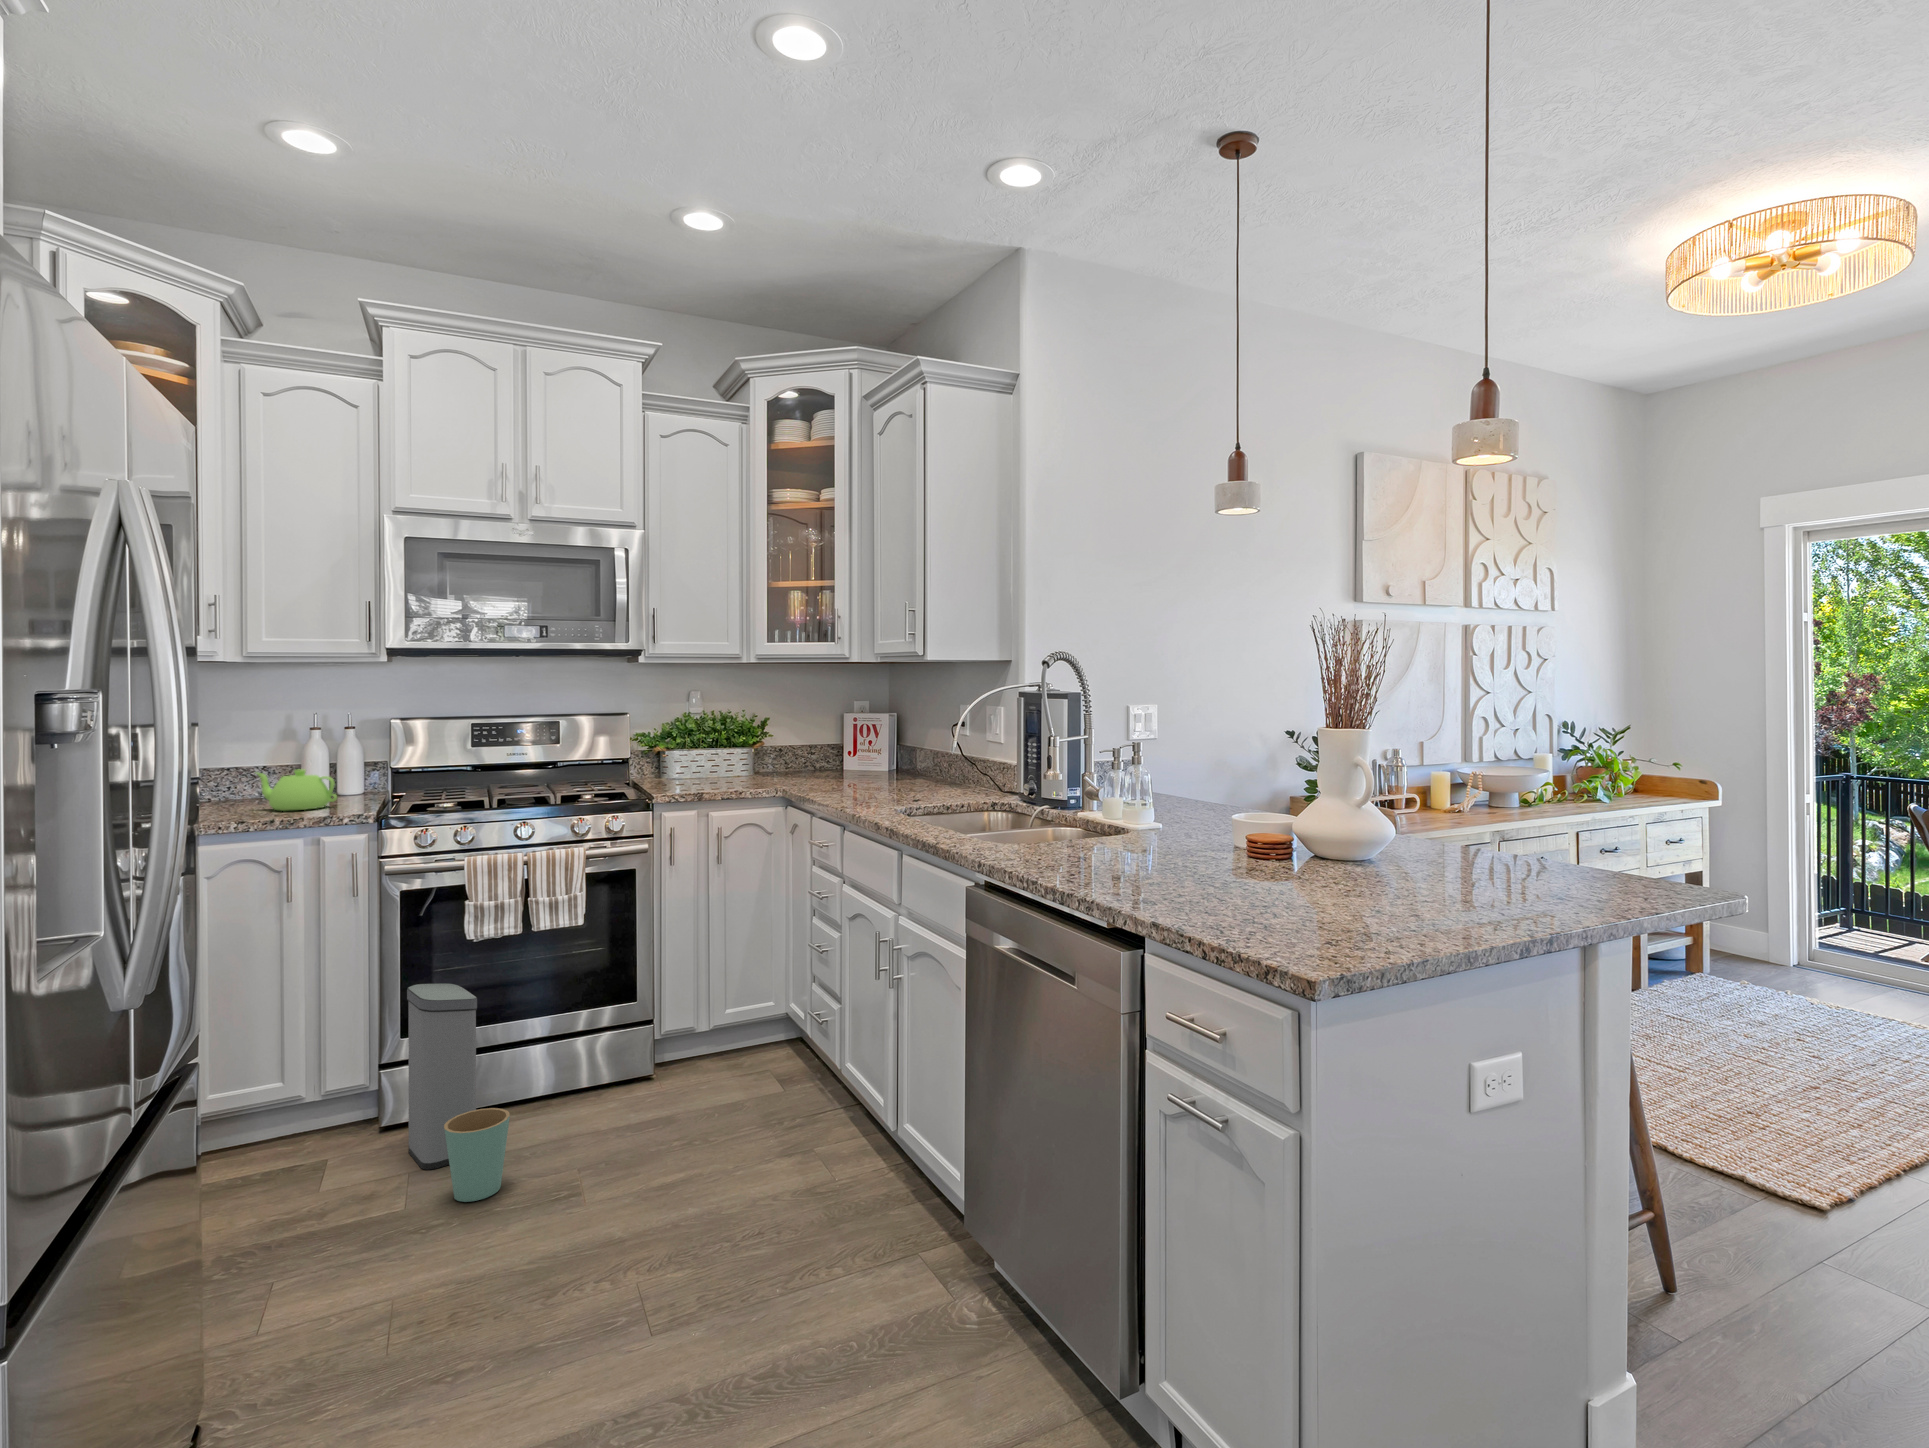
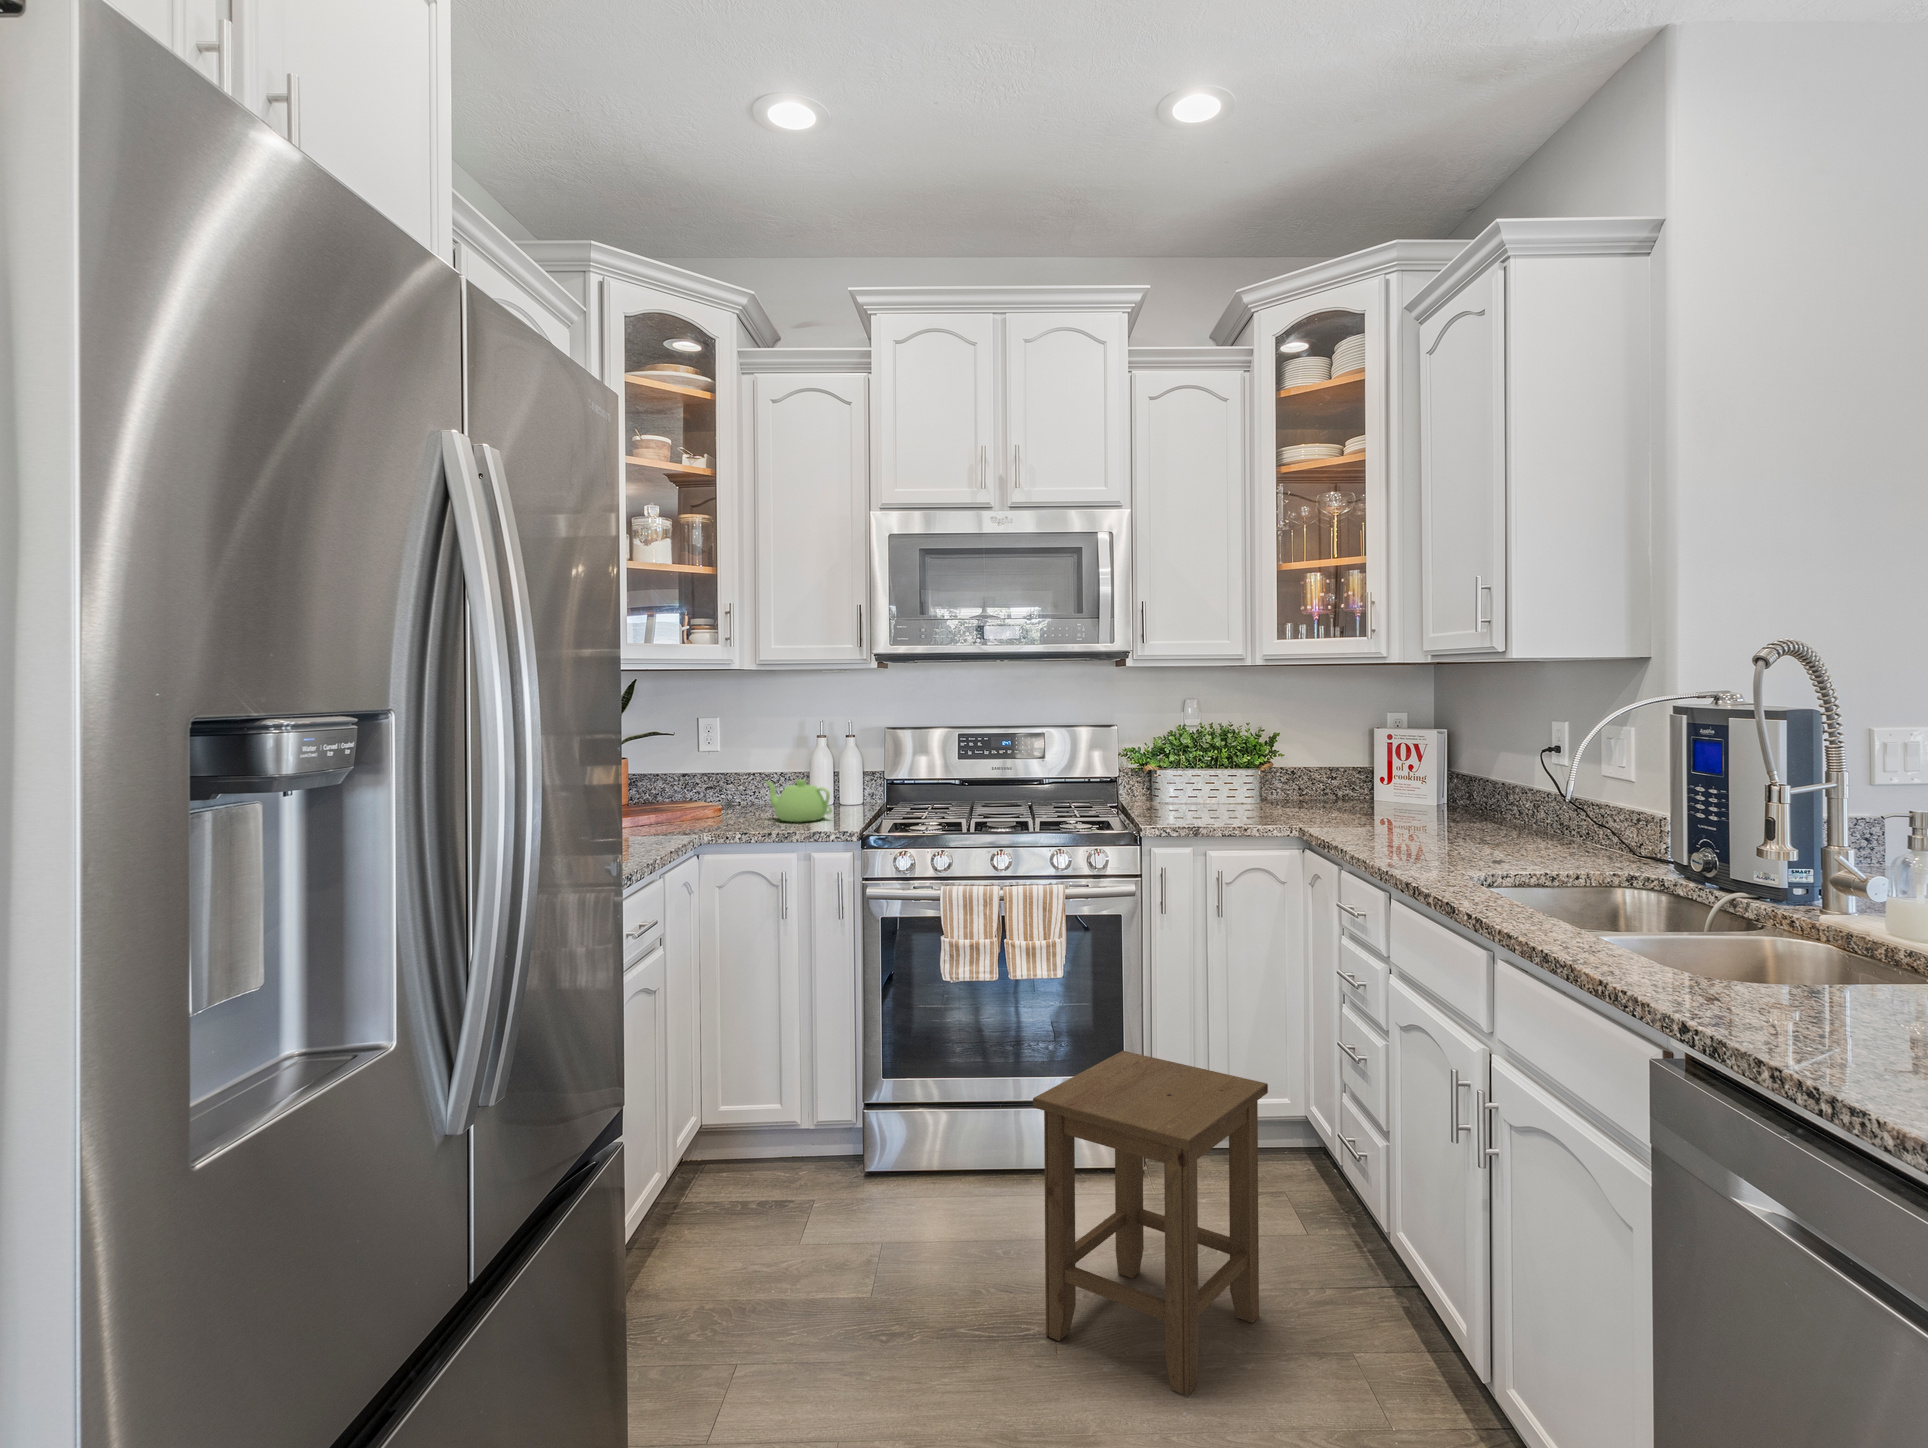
stool: none [571,972,765,1216] -> present [1033,1051,1268,1396]
trash can: present [407,984,510,1202] -> none [884,1023,975,1289]

